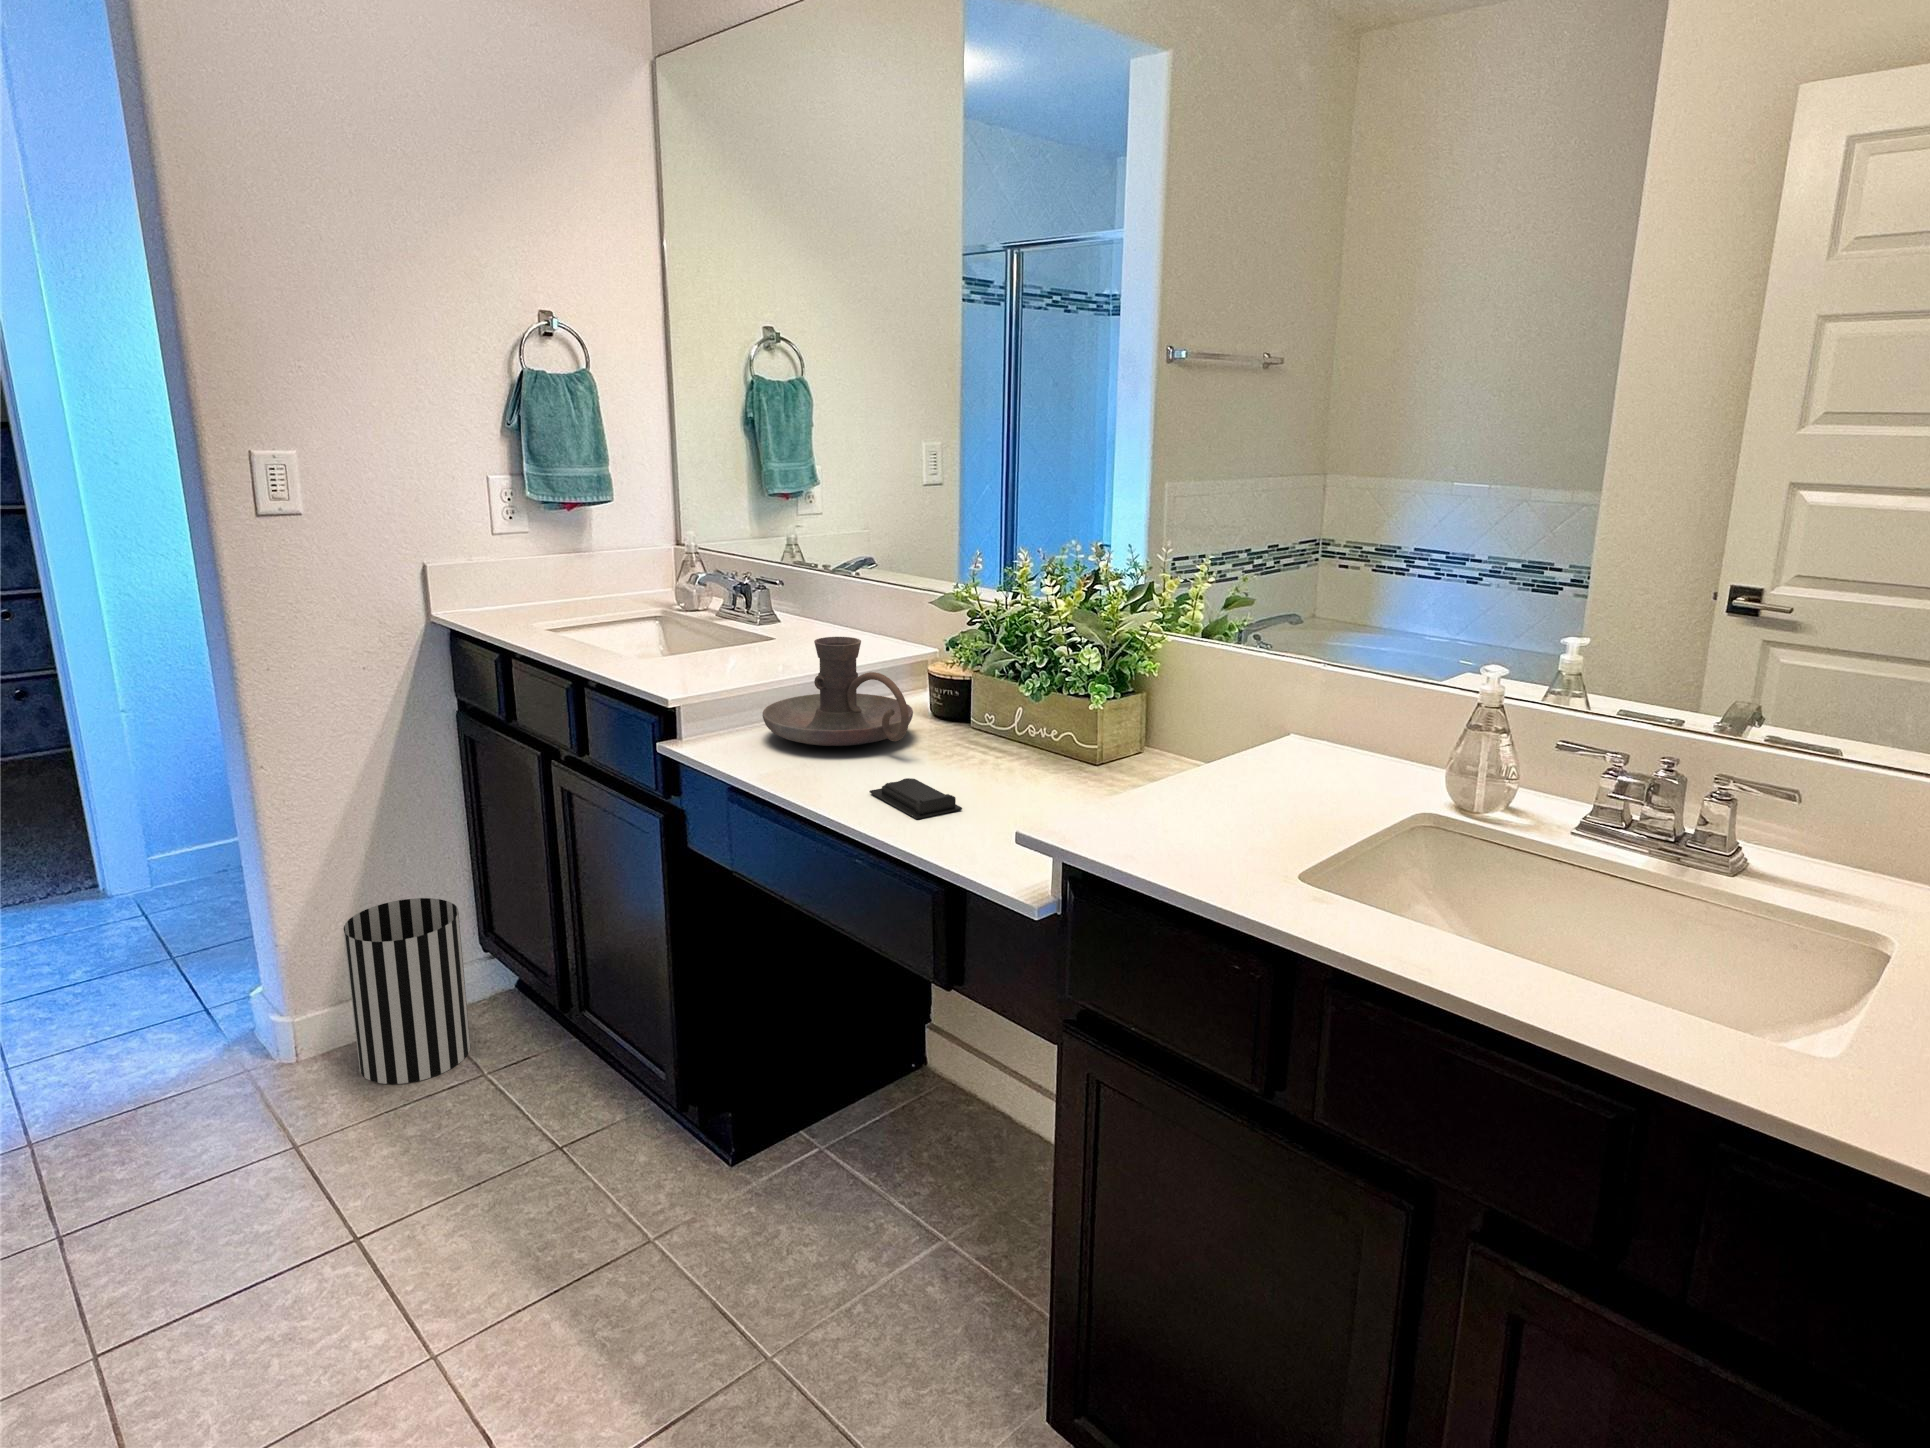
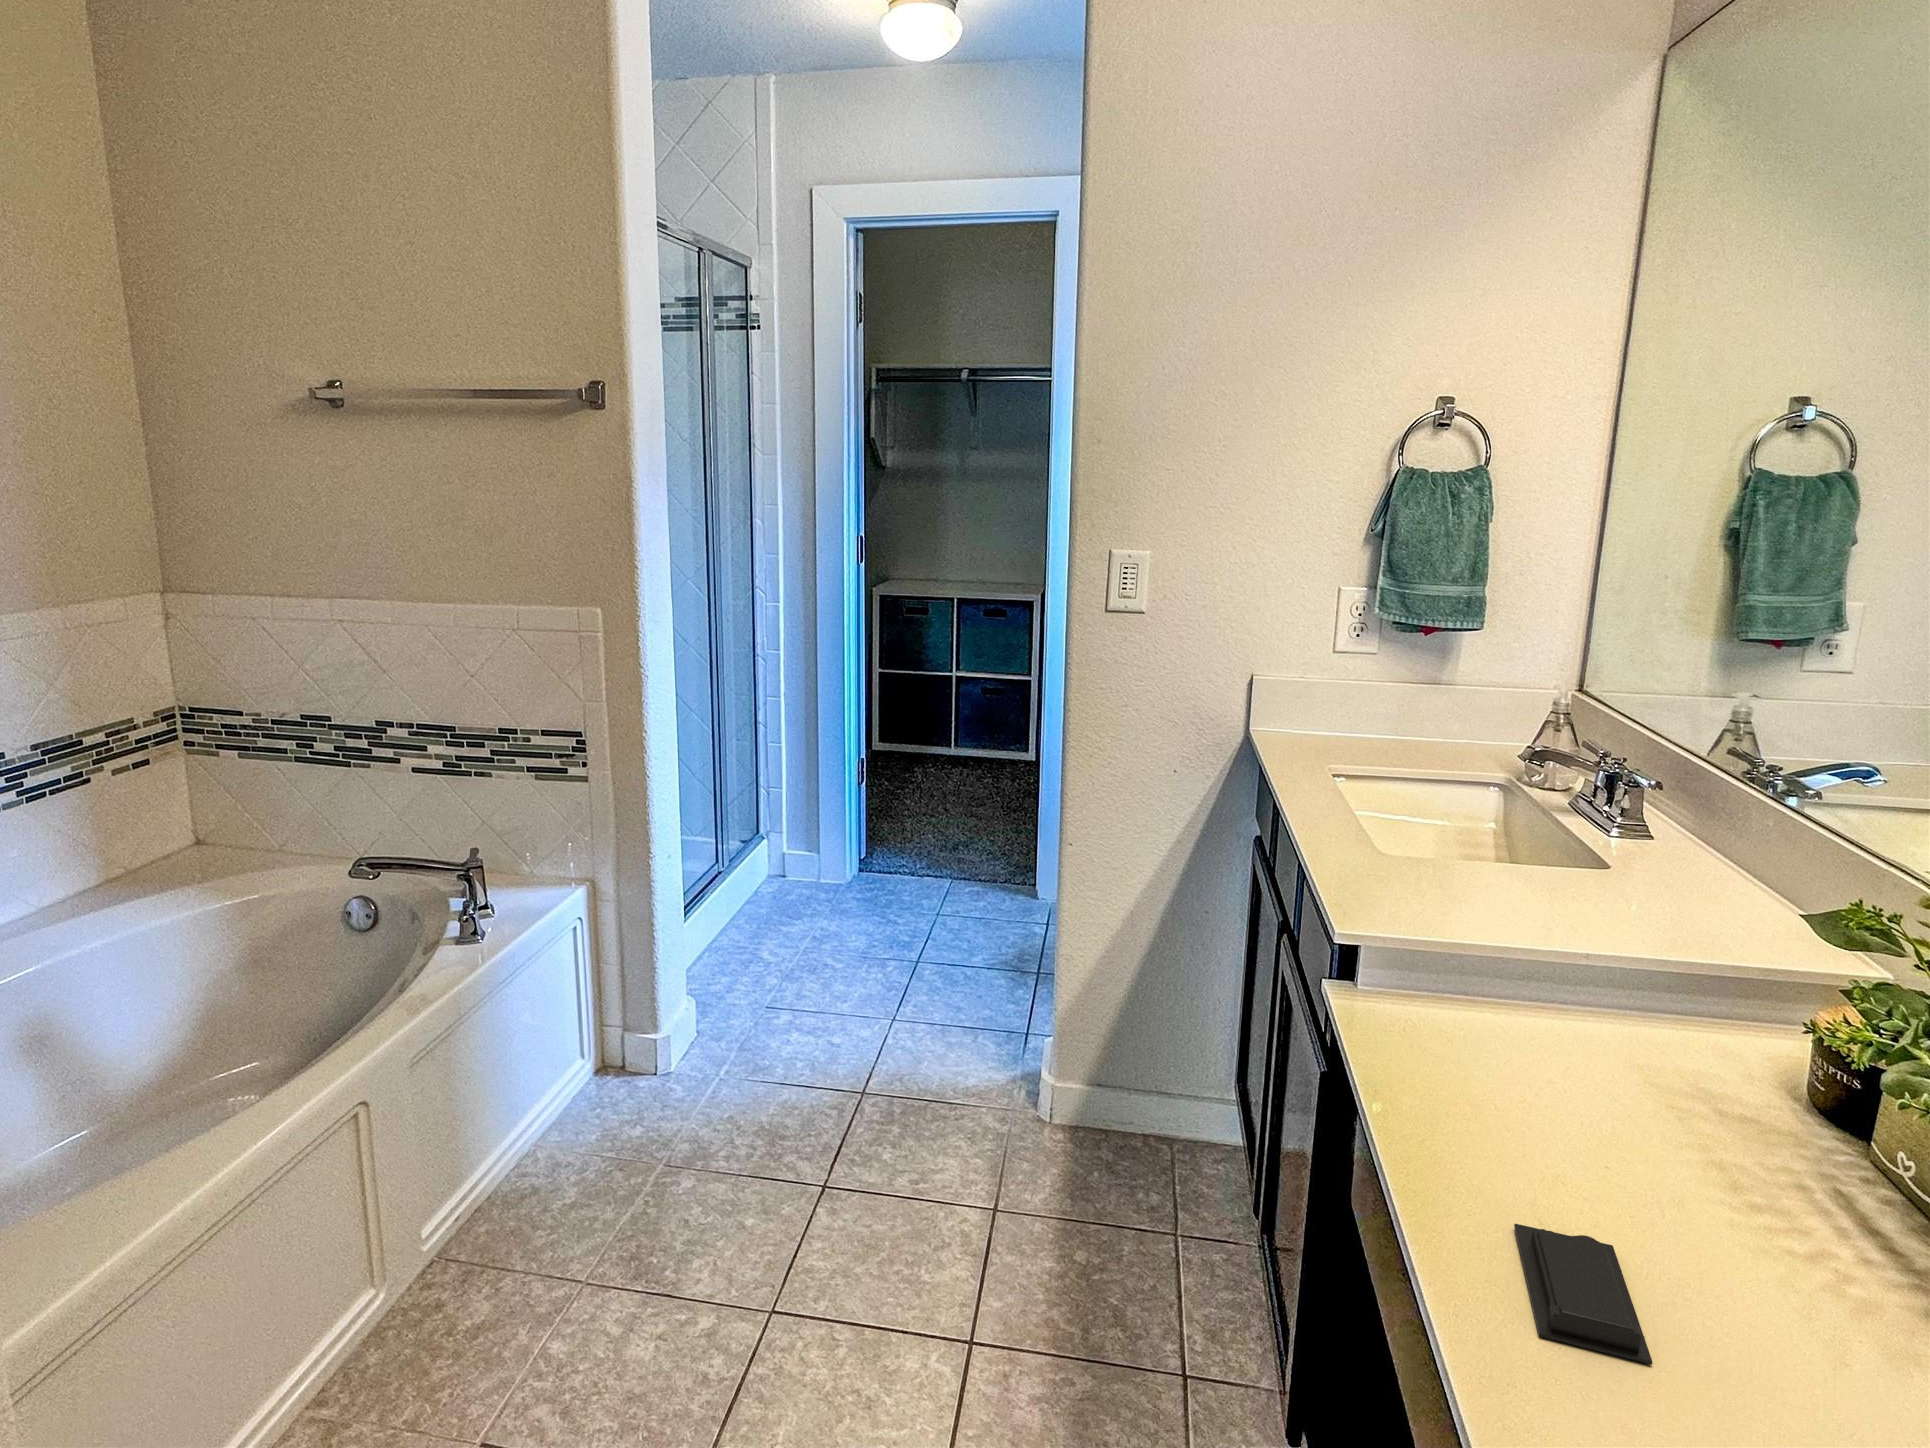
candle holder: present [762,637,913,746] -> none [1458,920,1733,1145]
wastebasket: present [344,898,471,1084] -> none [1084,1007,1200,1207]

